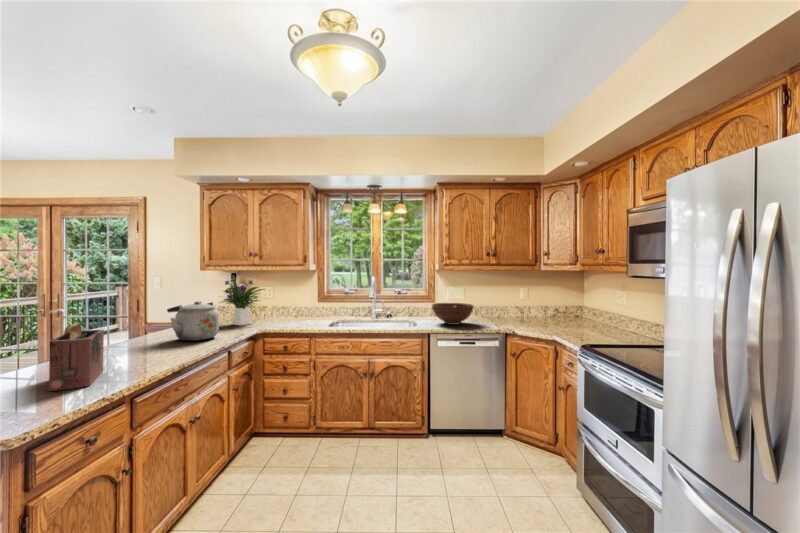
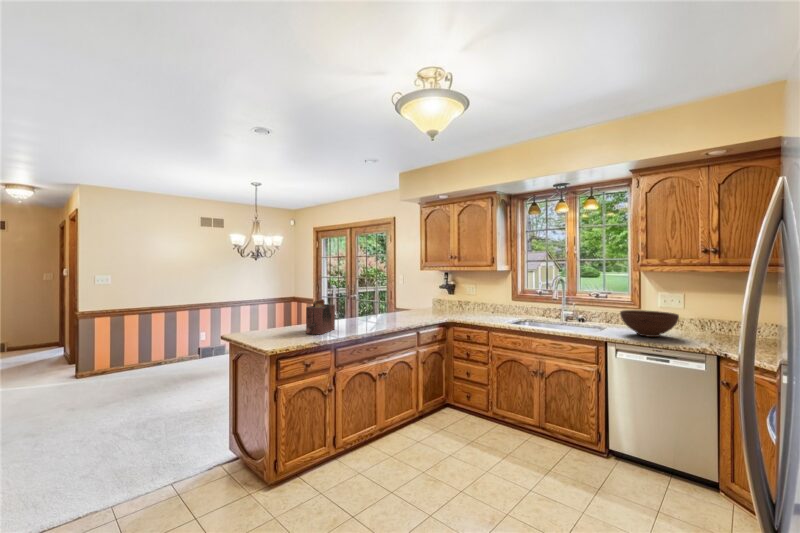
flower arrangement: present [224,278,264,325] -> none [425,276,461,315]
kettle: present [167,301,219,341] -> none [383,293,416,321]

